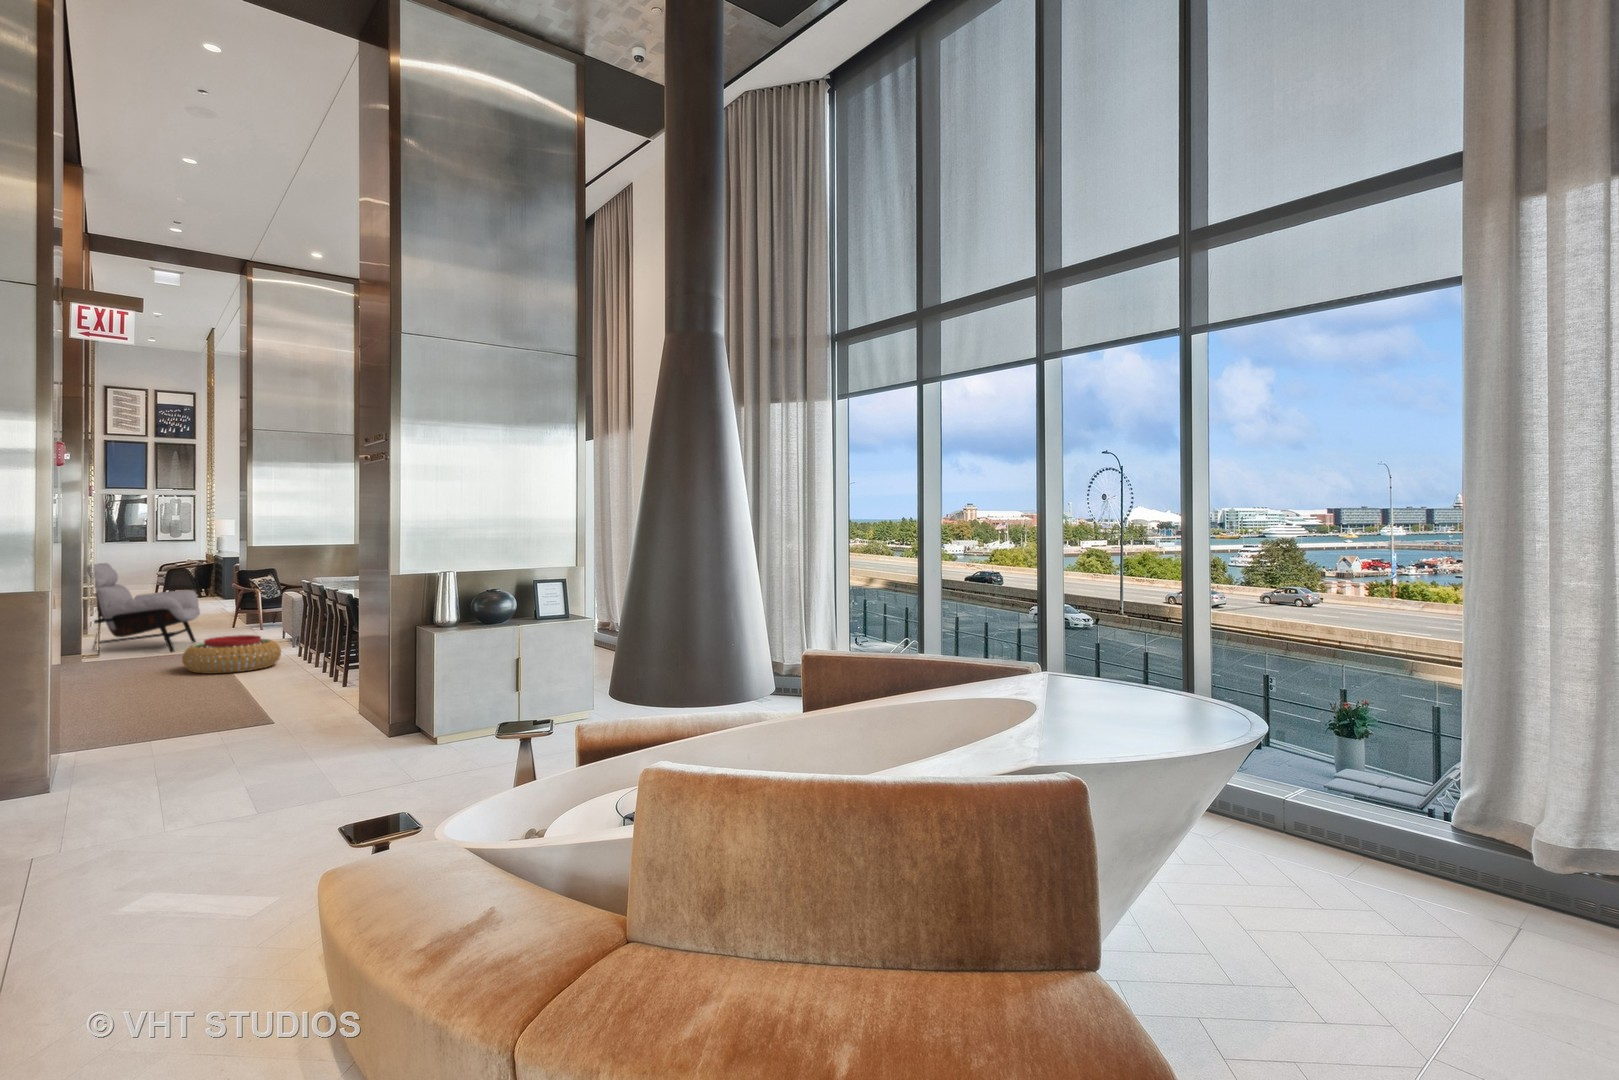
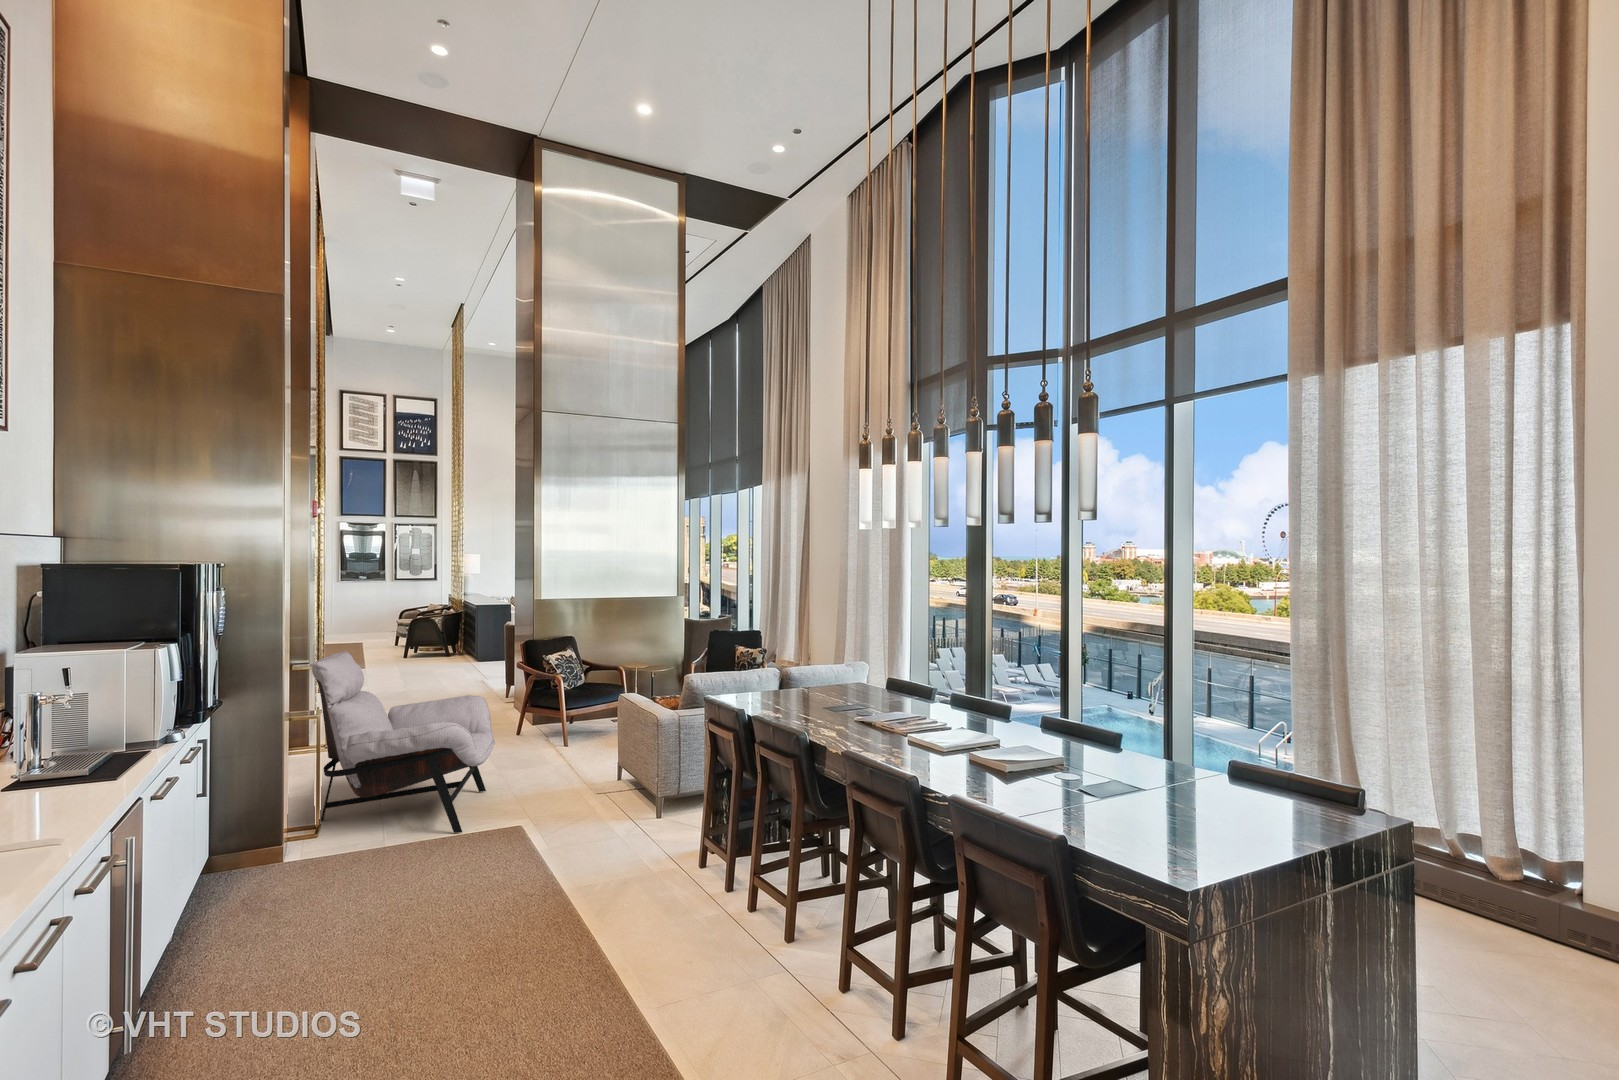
pouf: present [182,635,281,674] -> none [505,839,701,968]

